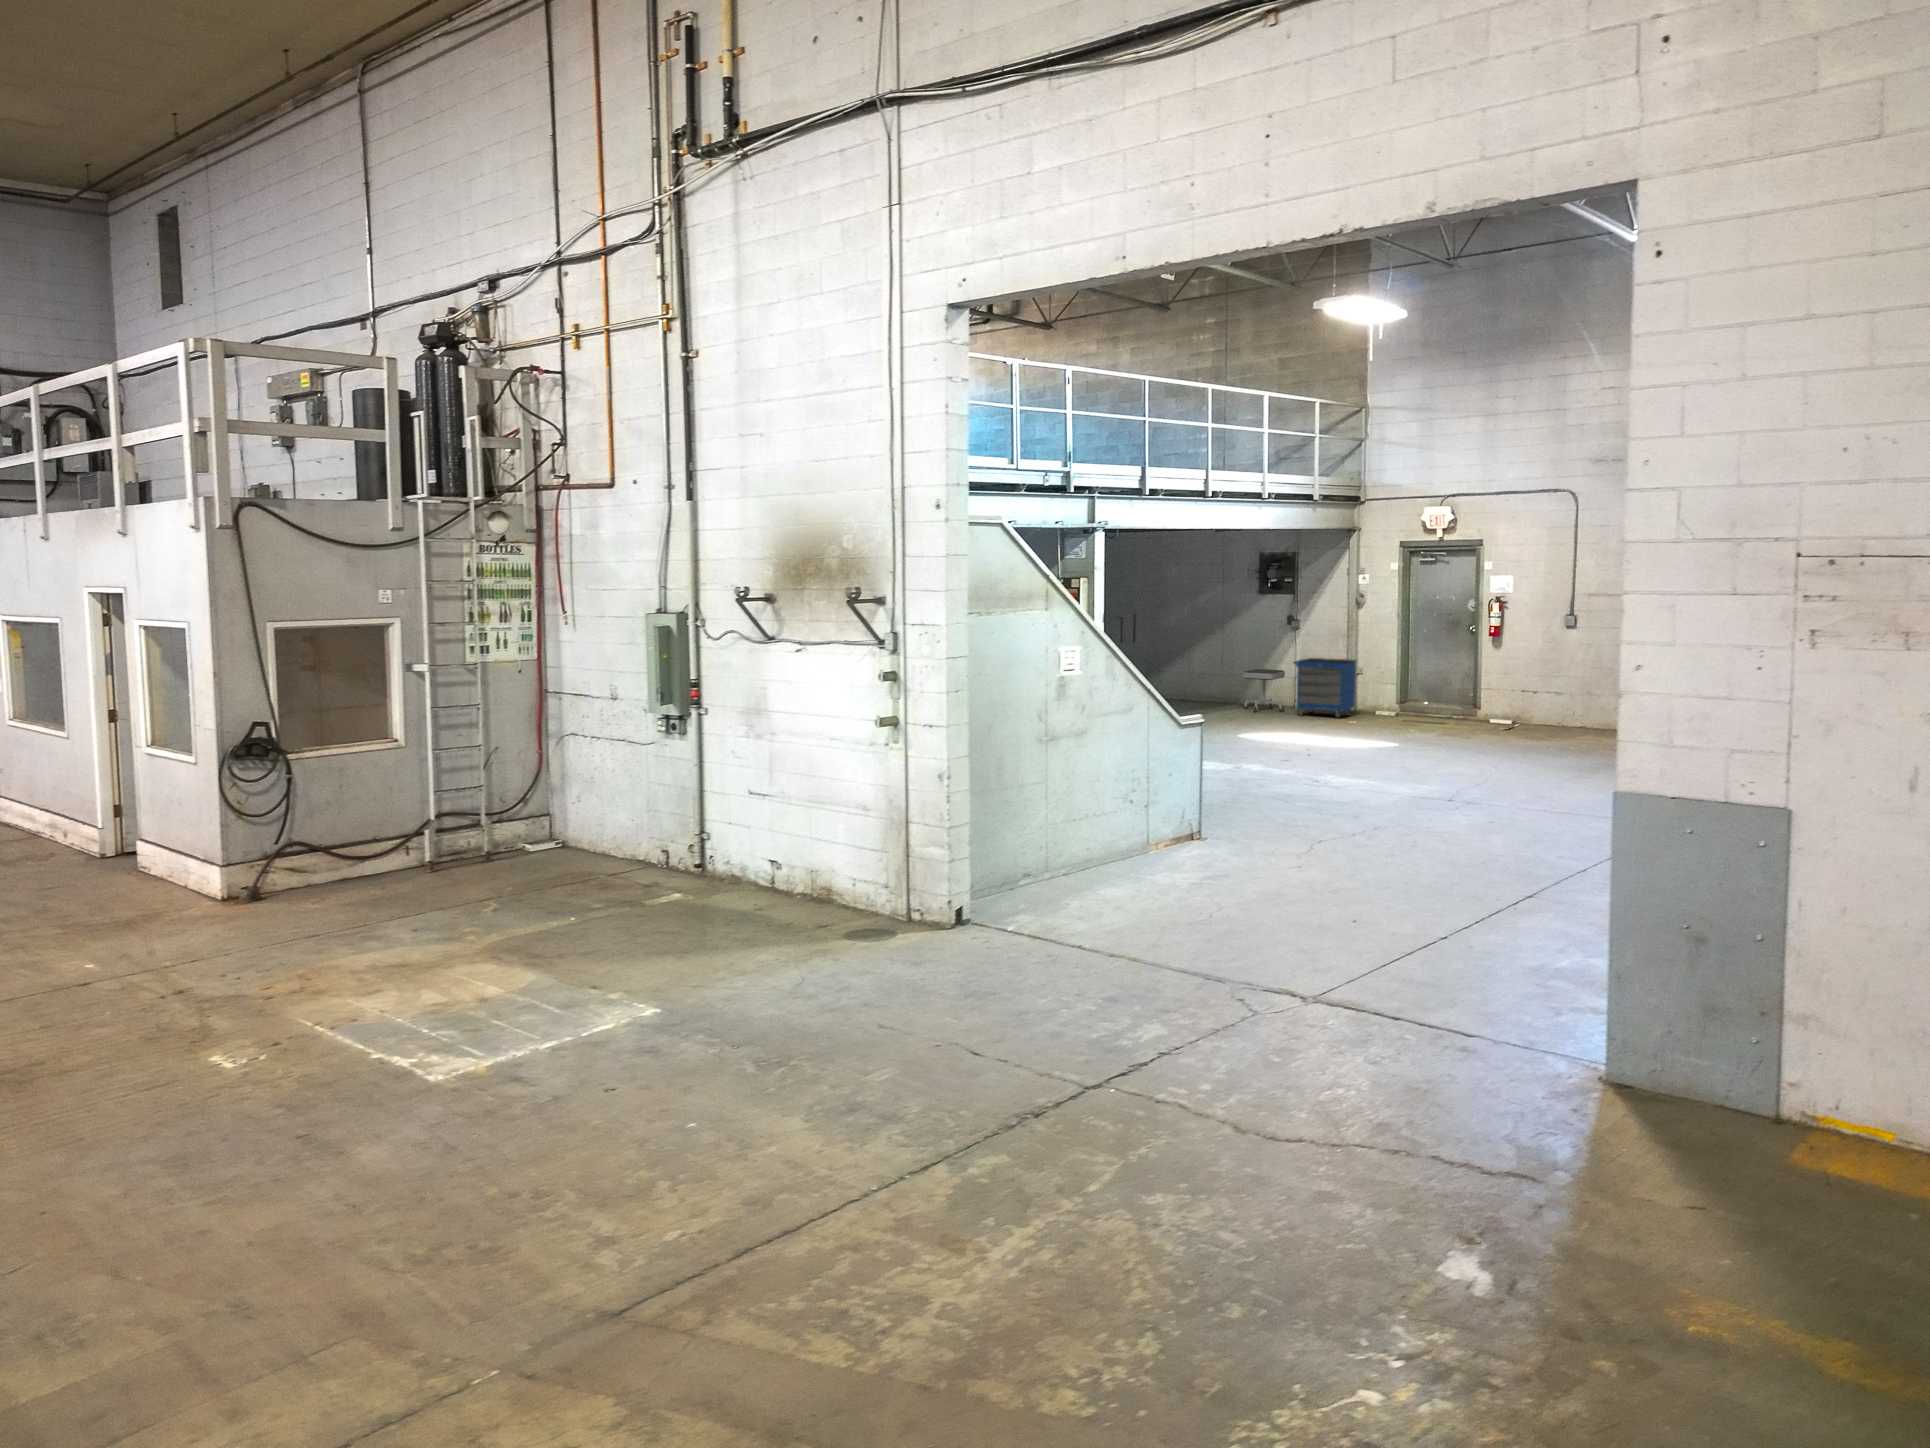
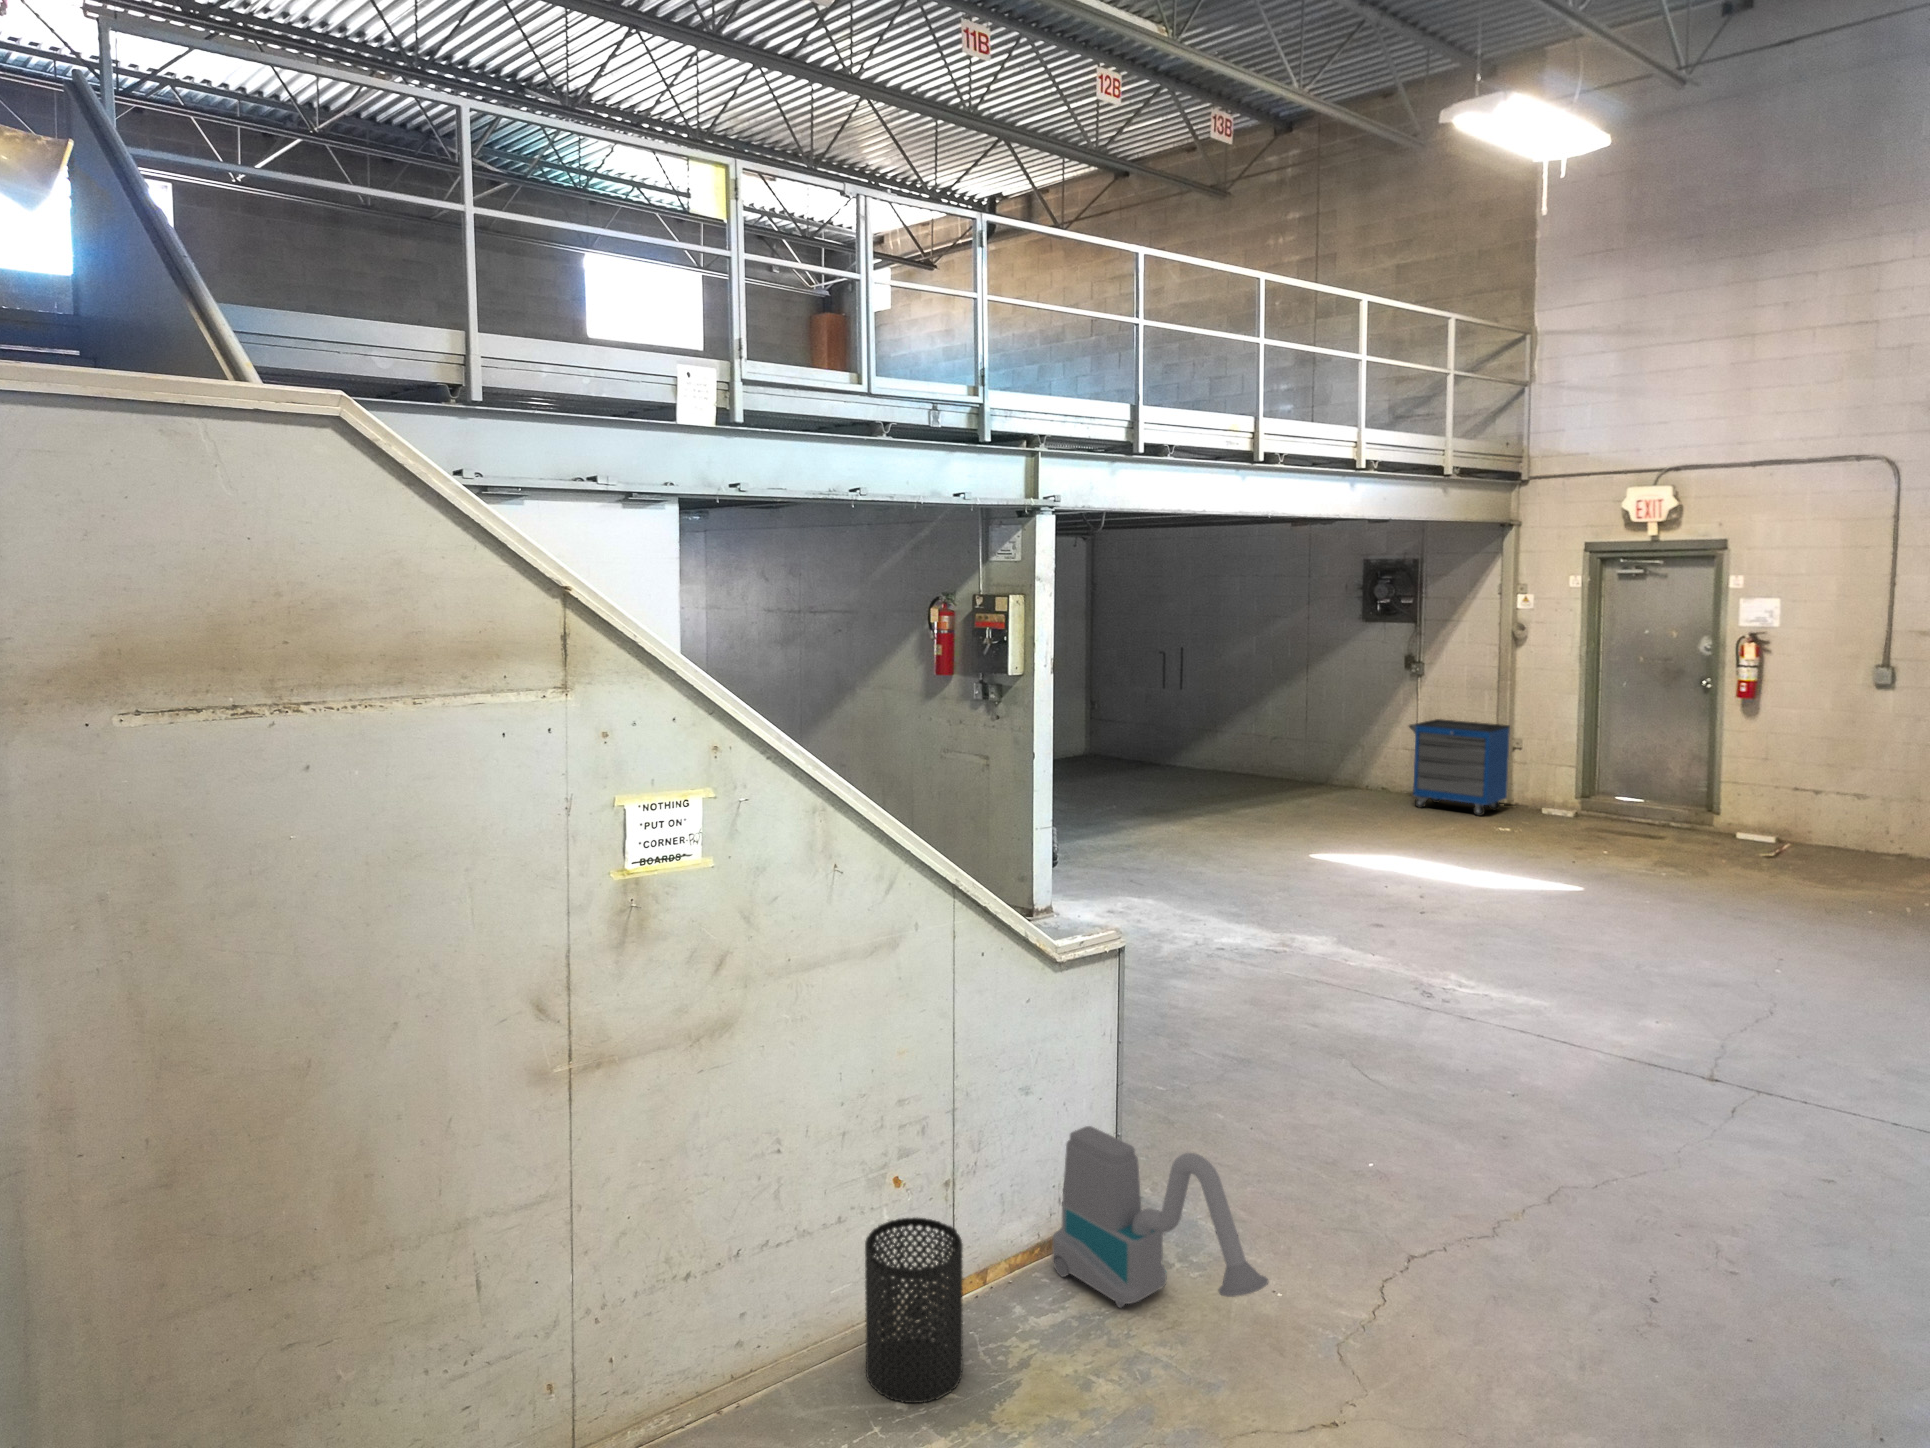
stool: present [1243,669,1285,712] -> none [1332,732,1397,798]
vacuum cleaner: none [1179,791,1272,858] -> present [1052,1126,1268,1308]
trash can: none [1124,817,1162,875] -> present [865,1217,963,1403]

